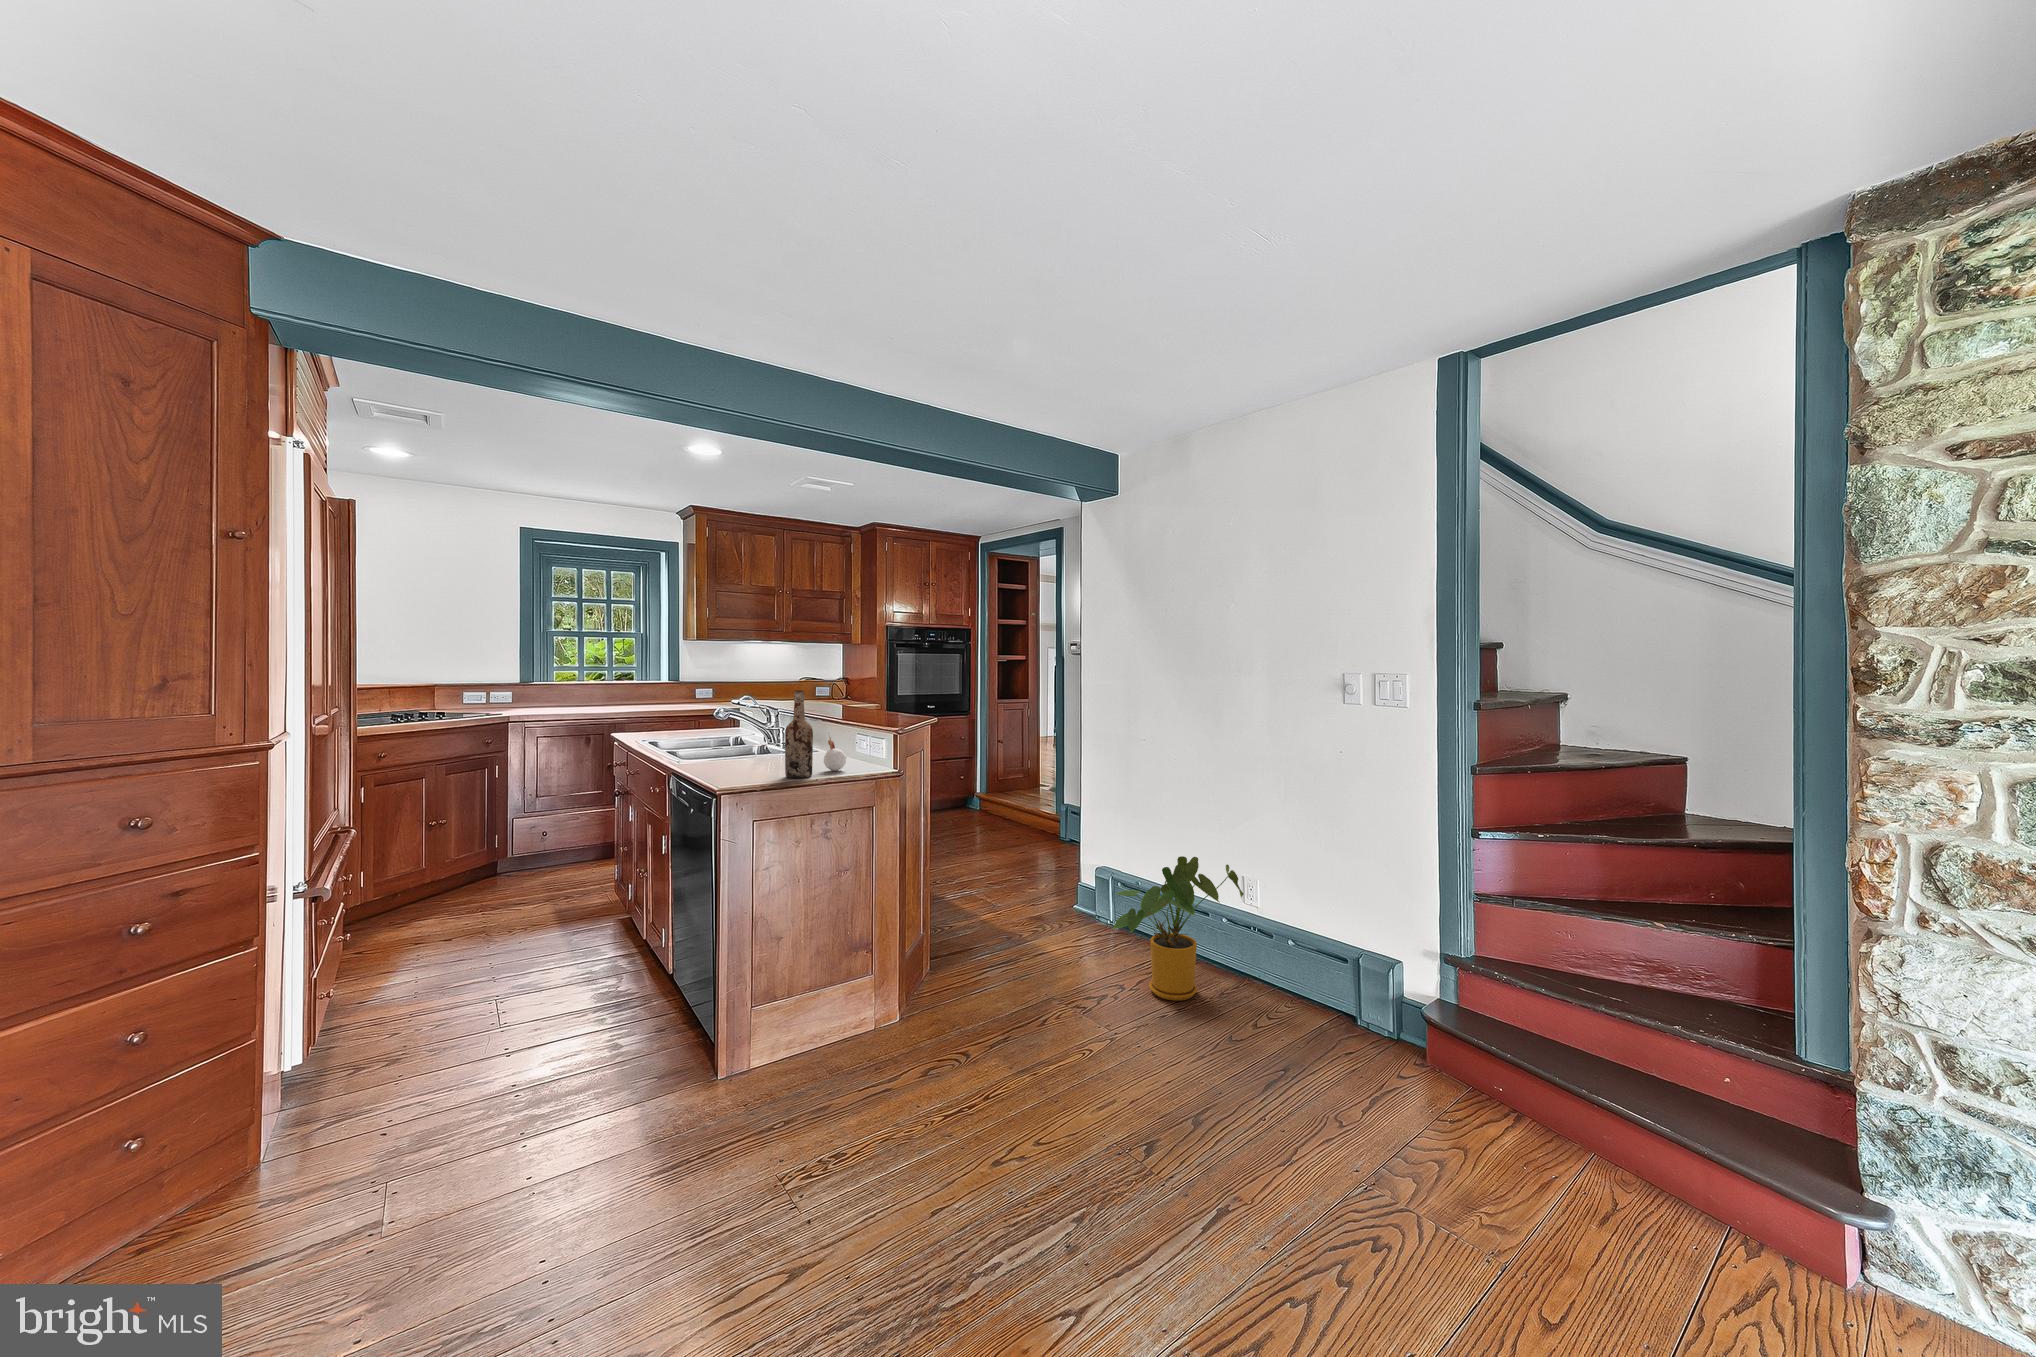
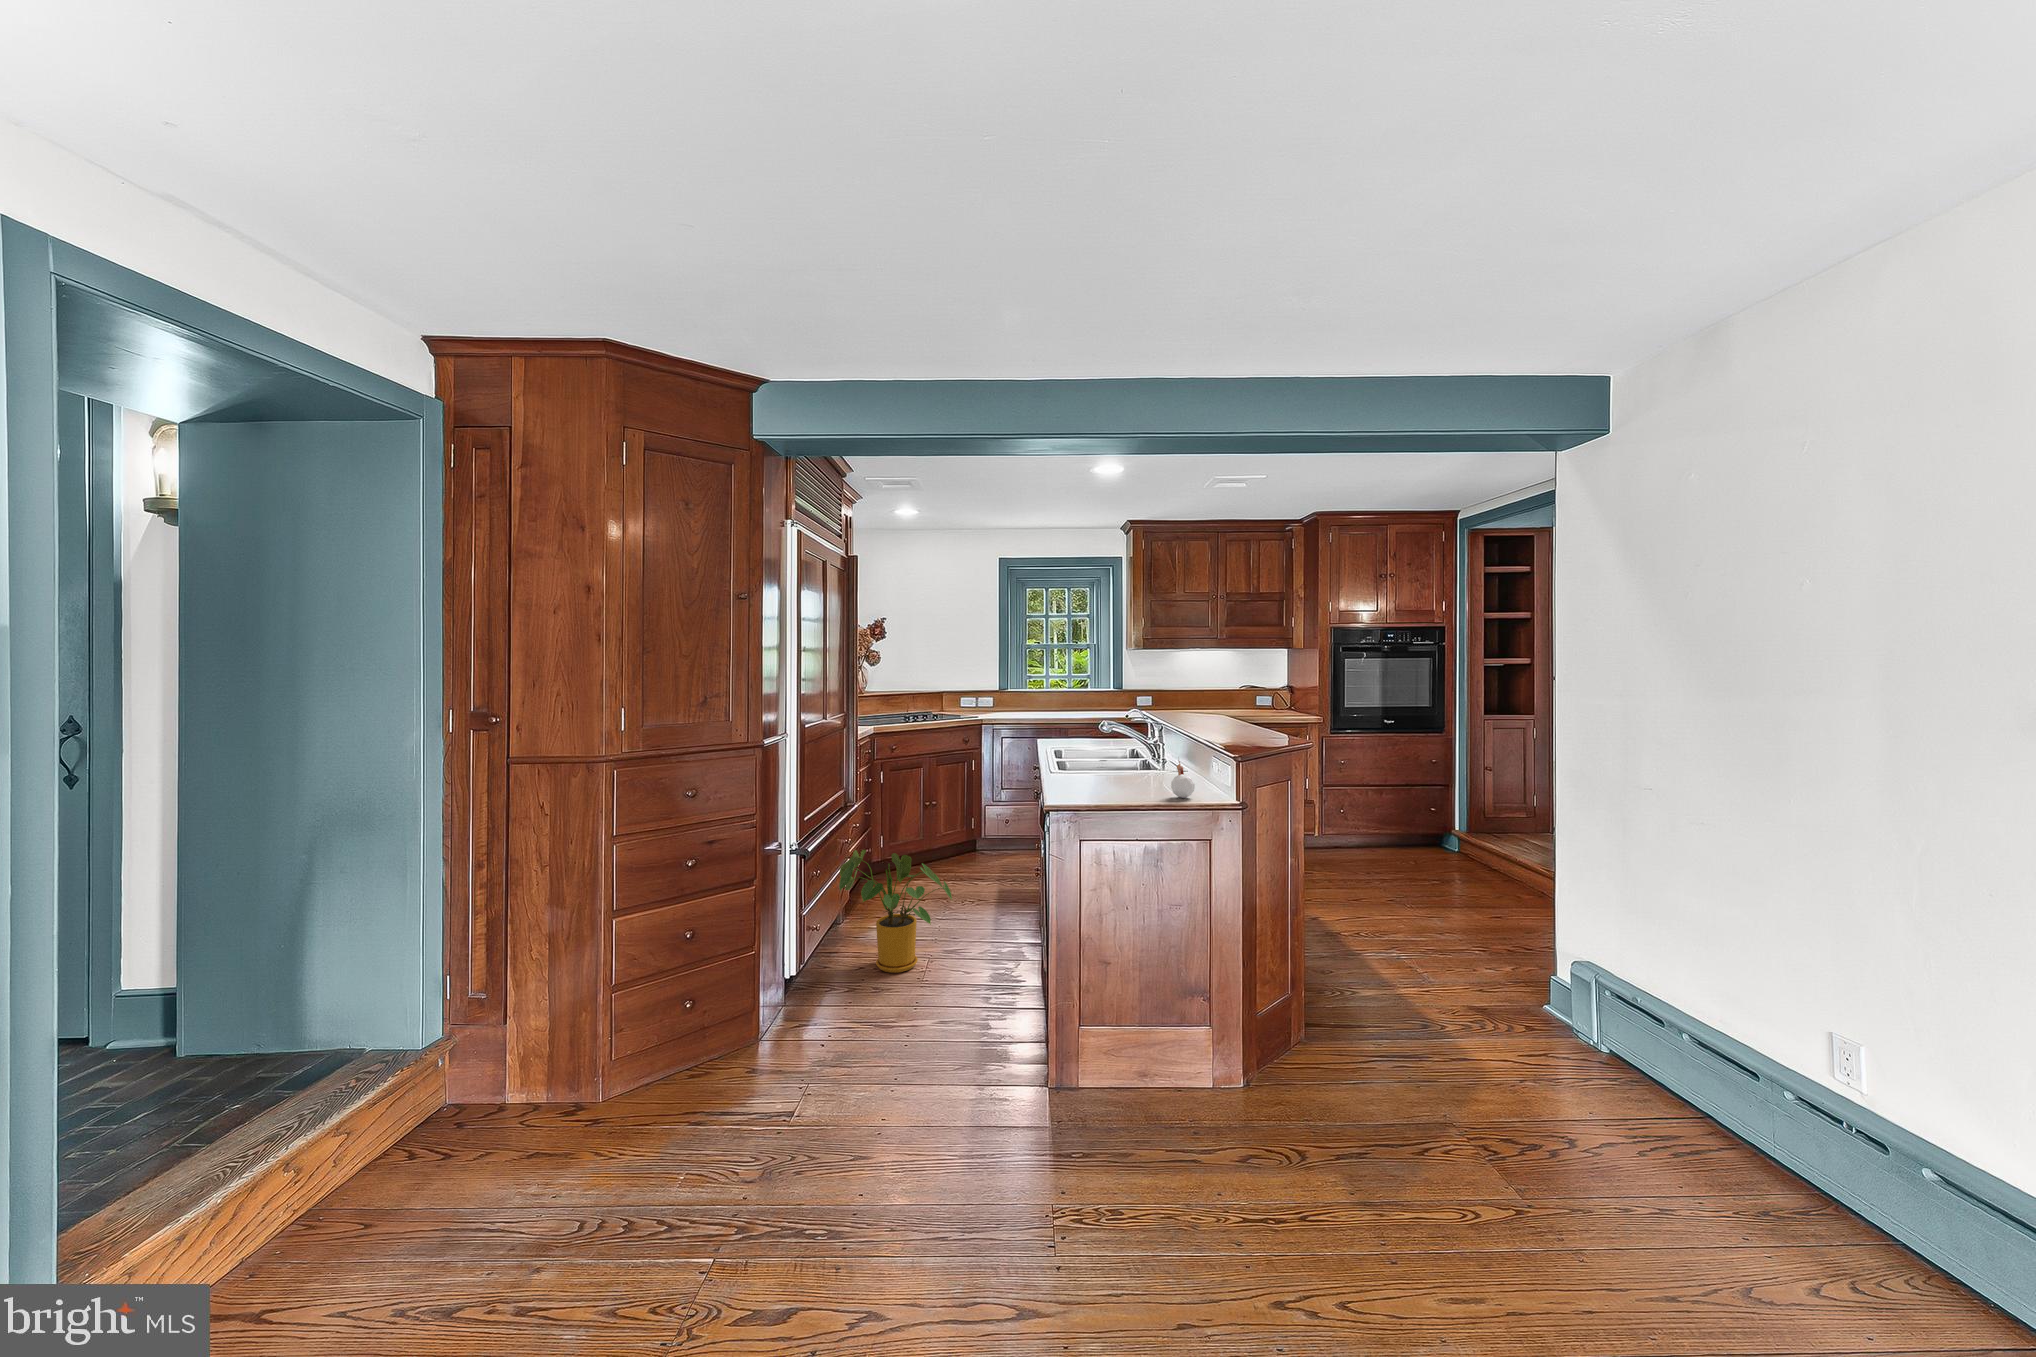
wine bottle: present [785,690,813,778] -> none [1127,714,1154,803]
house plant: present [1113,856,1243,1001] -> present [839,850,952,973]

